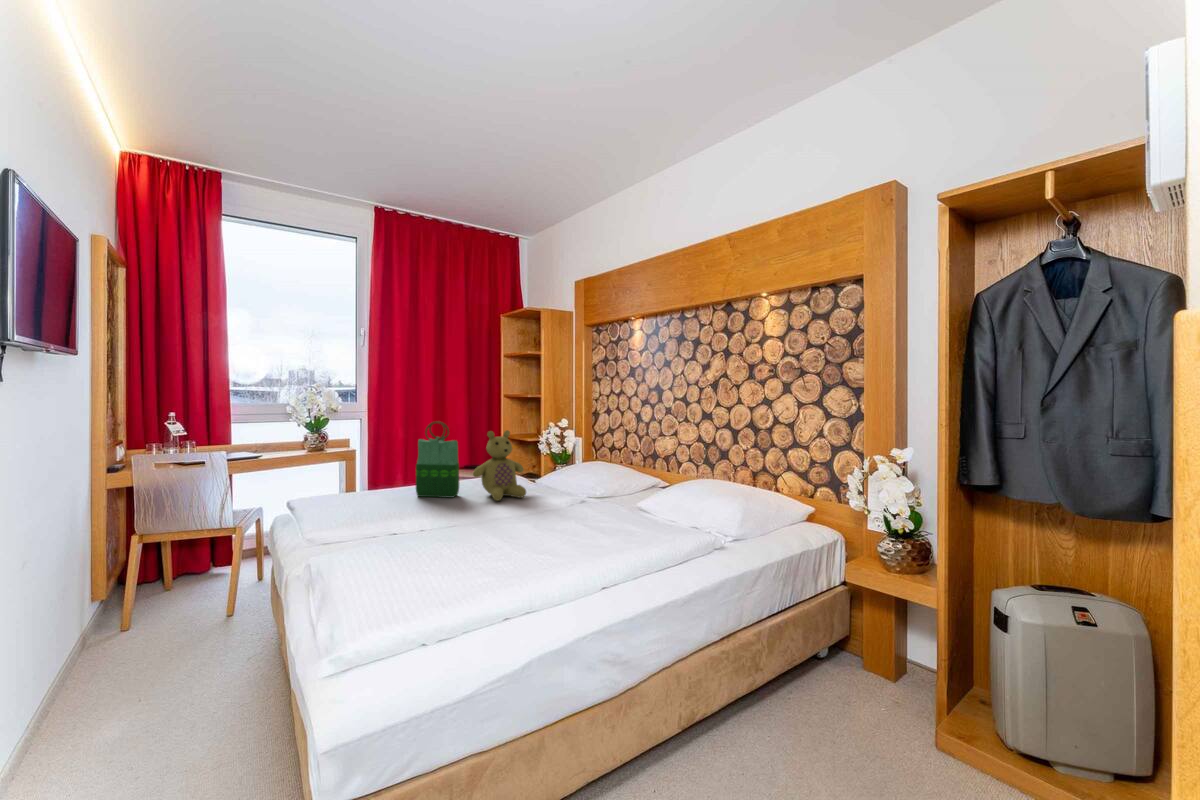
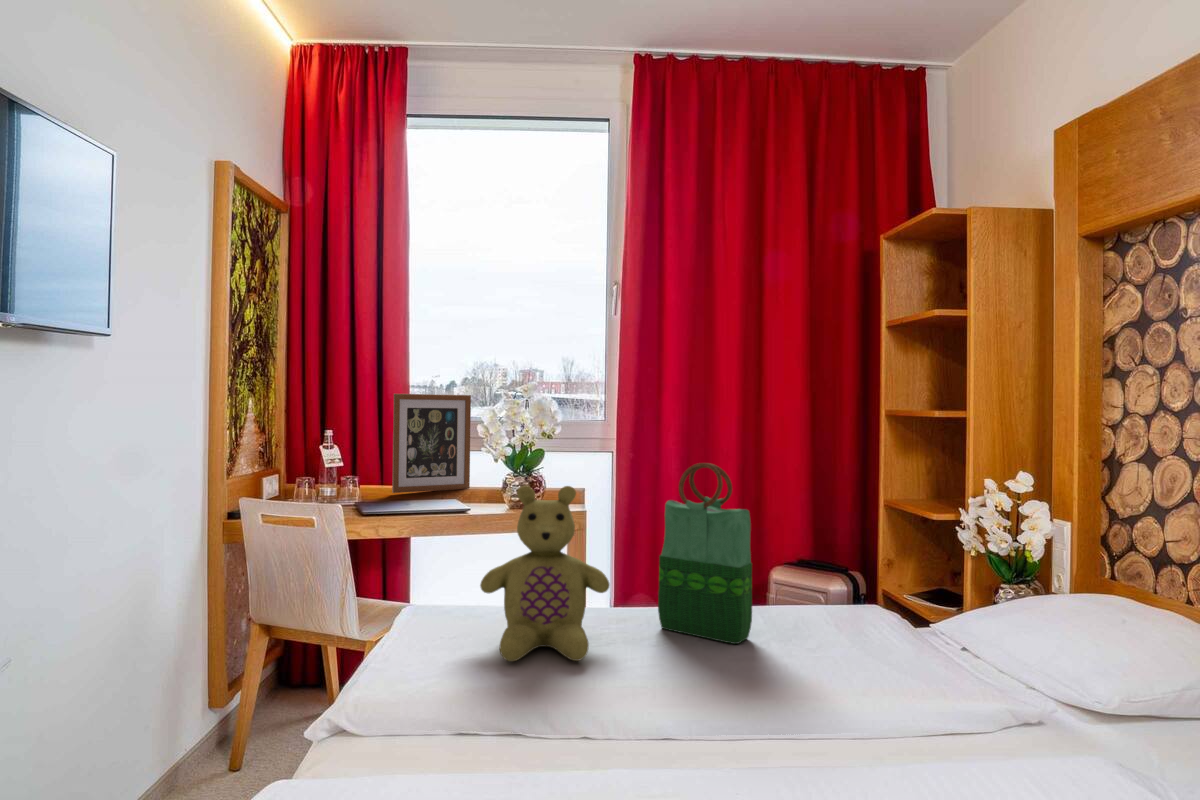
picture frame: none [222,388,277,449] -> present [392,394,471,493]
stuffed bear: present [473,430,526,501] -> present [480,486,609,661]

